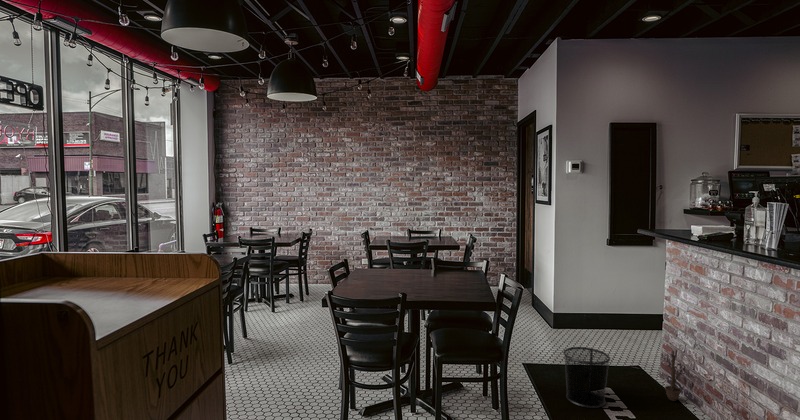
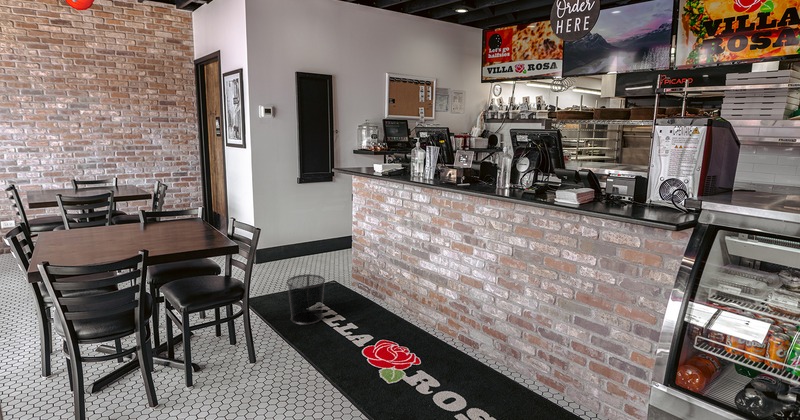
decorative plant: present [665,351,685,401] -> none [360,263,374,300]

